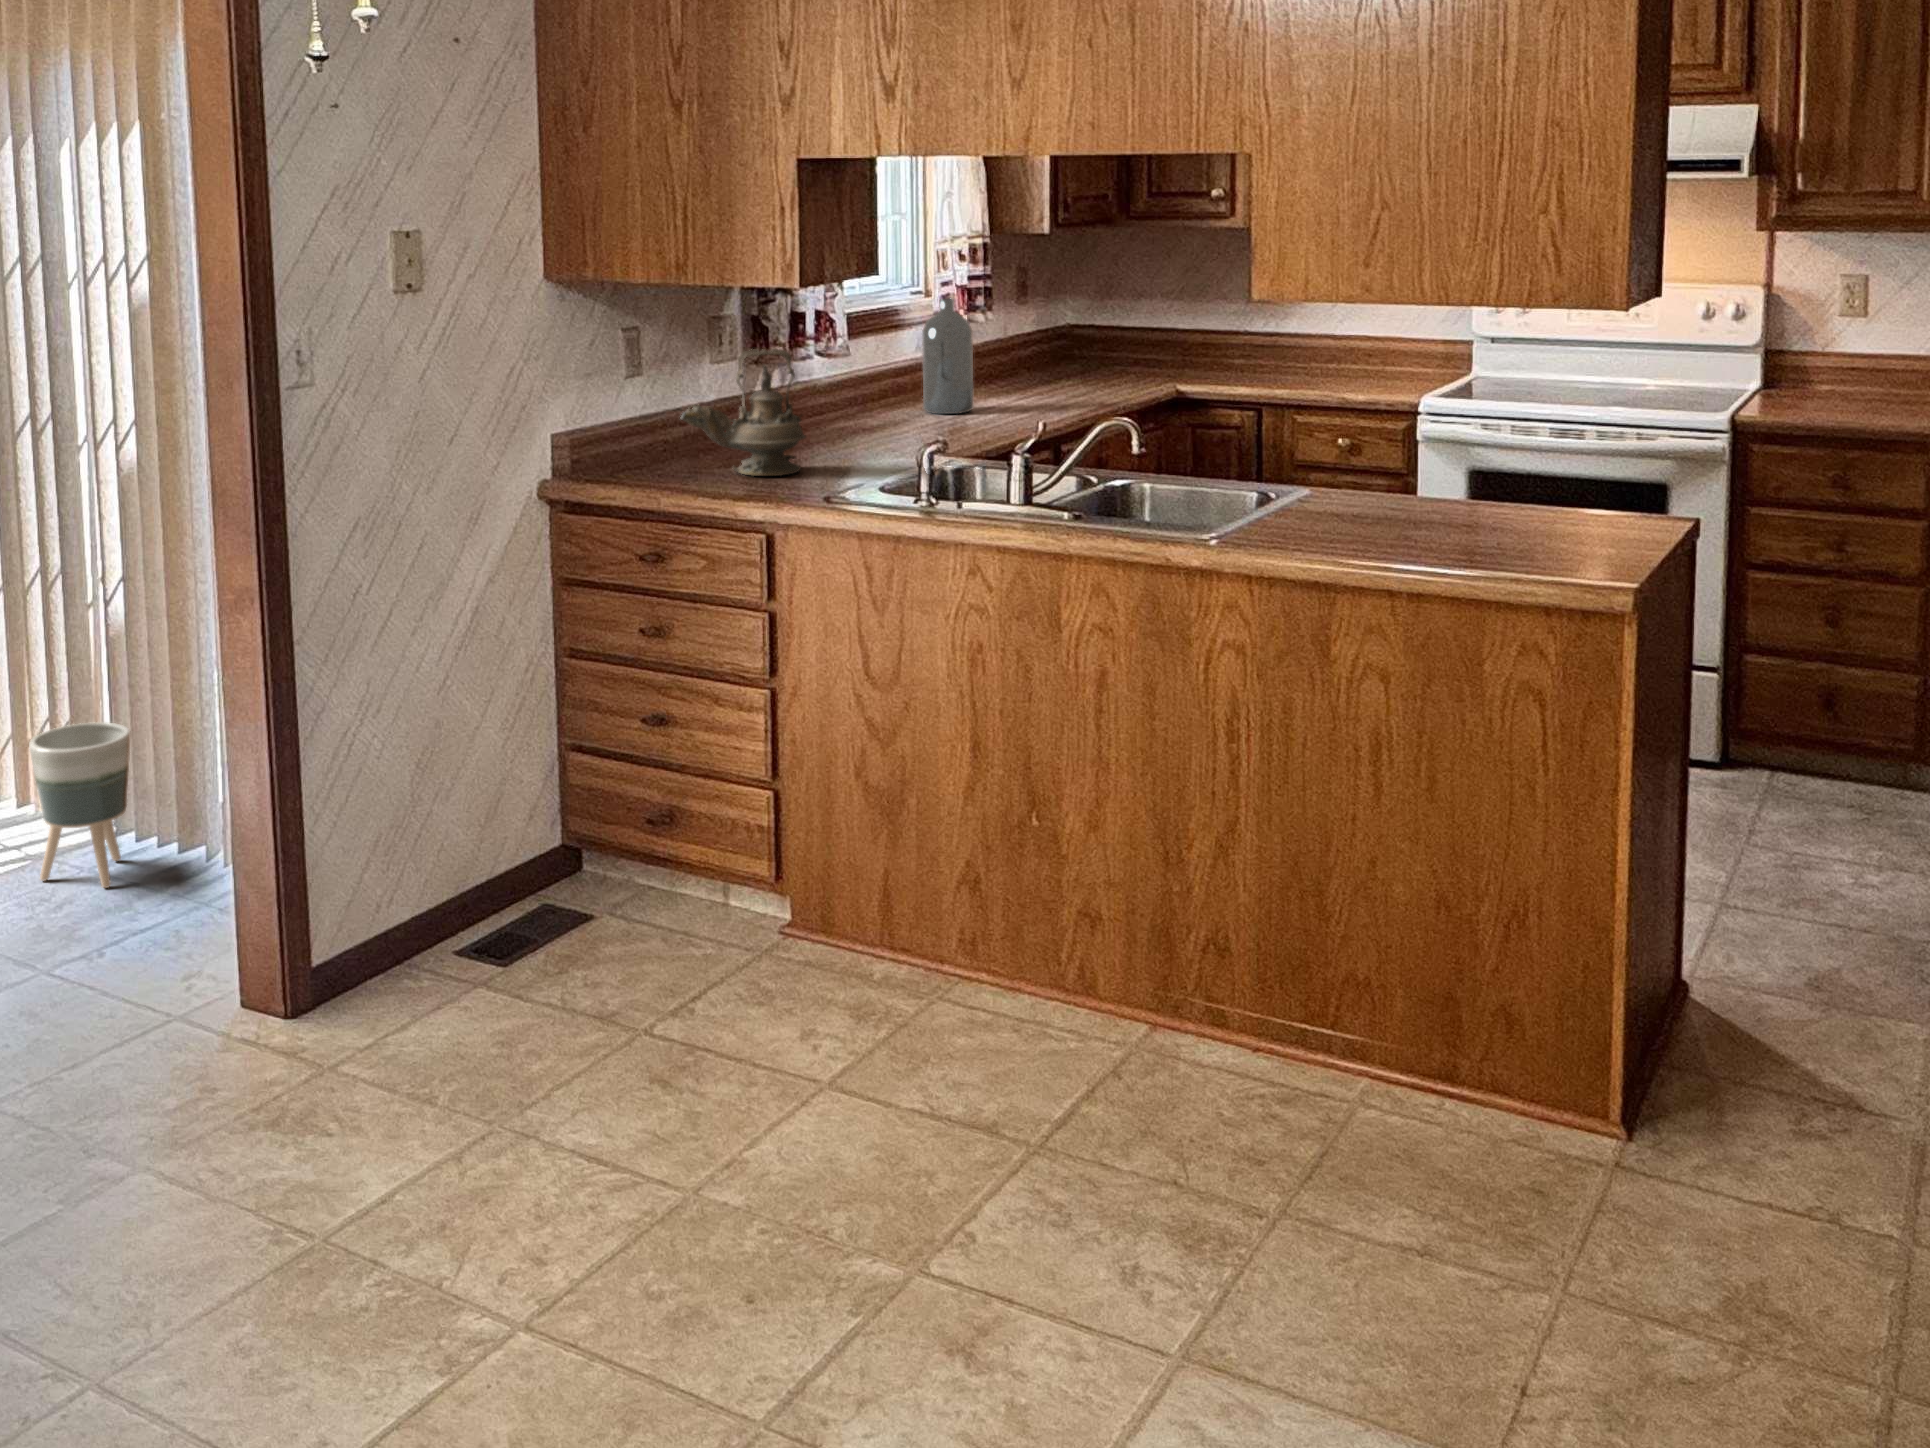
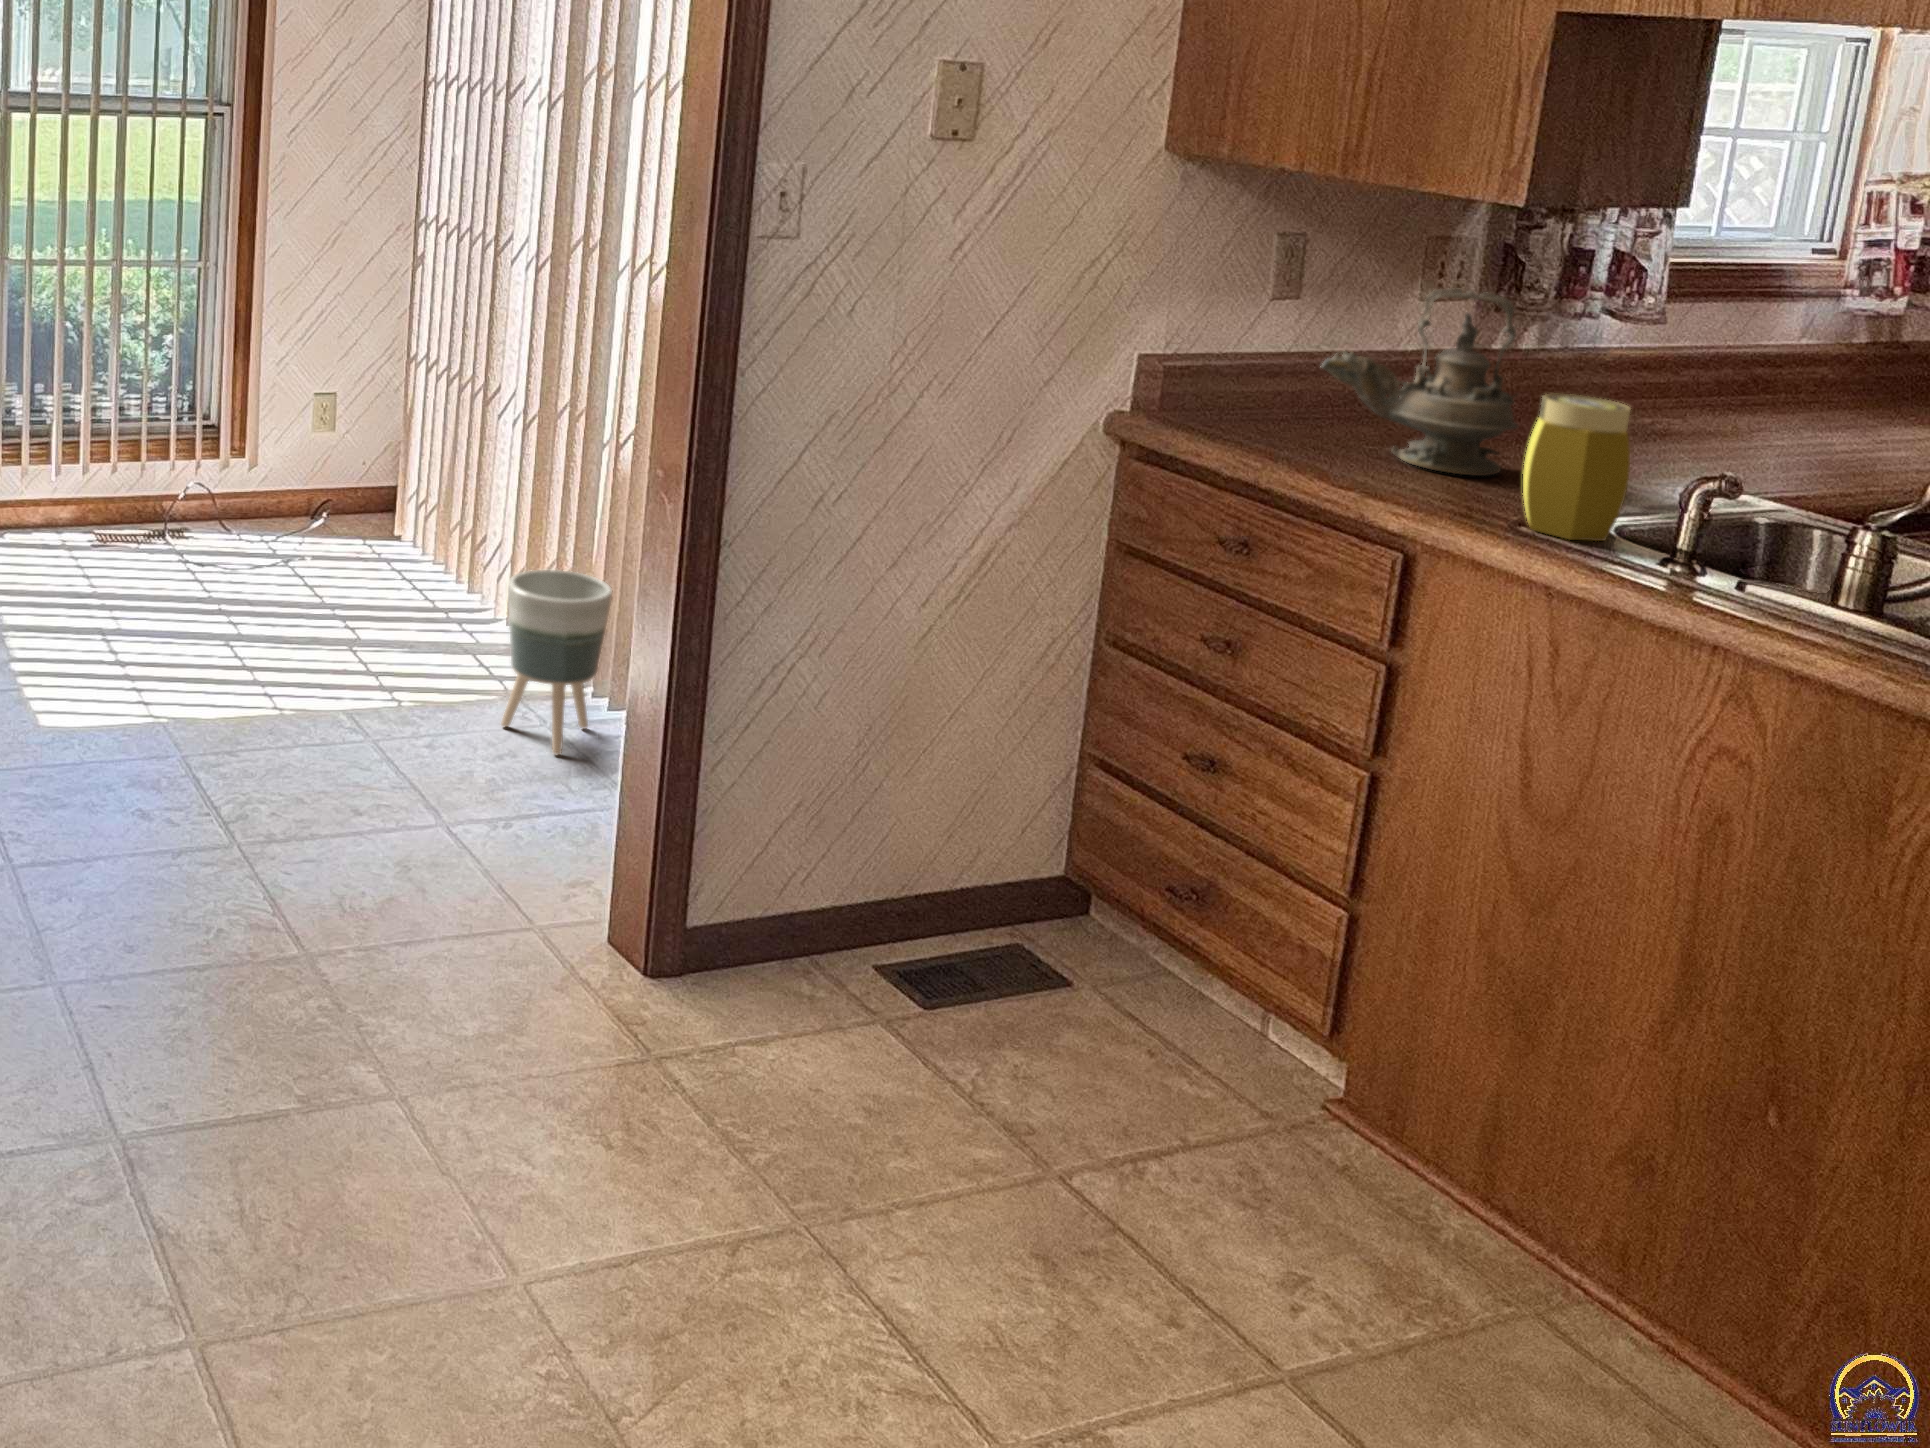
bottle: present [922,299,974,414] -> none [1778,264,1892,440]
jar: none [827,406,889,500] -> present [1523,394,1630,541]

